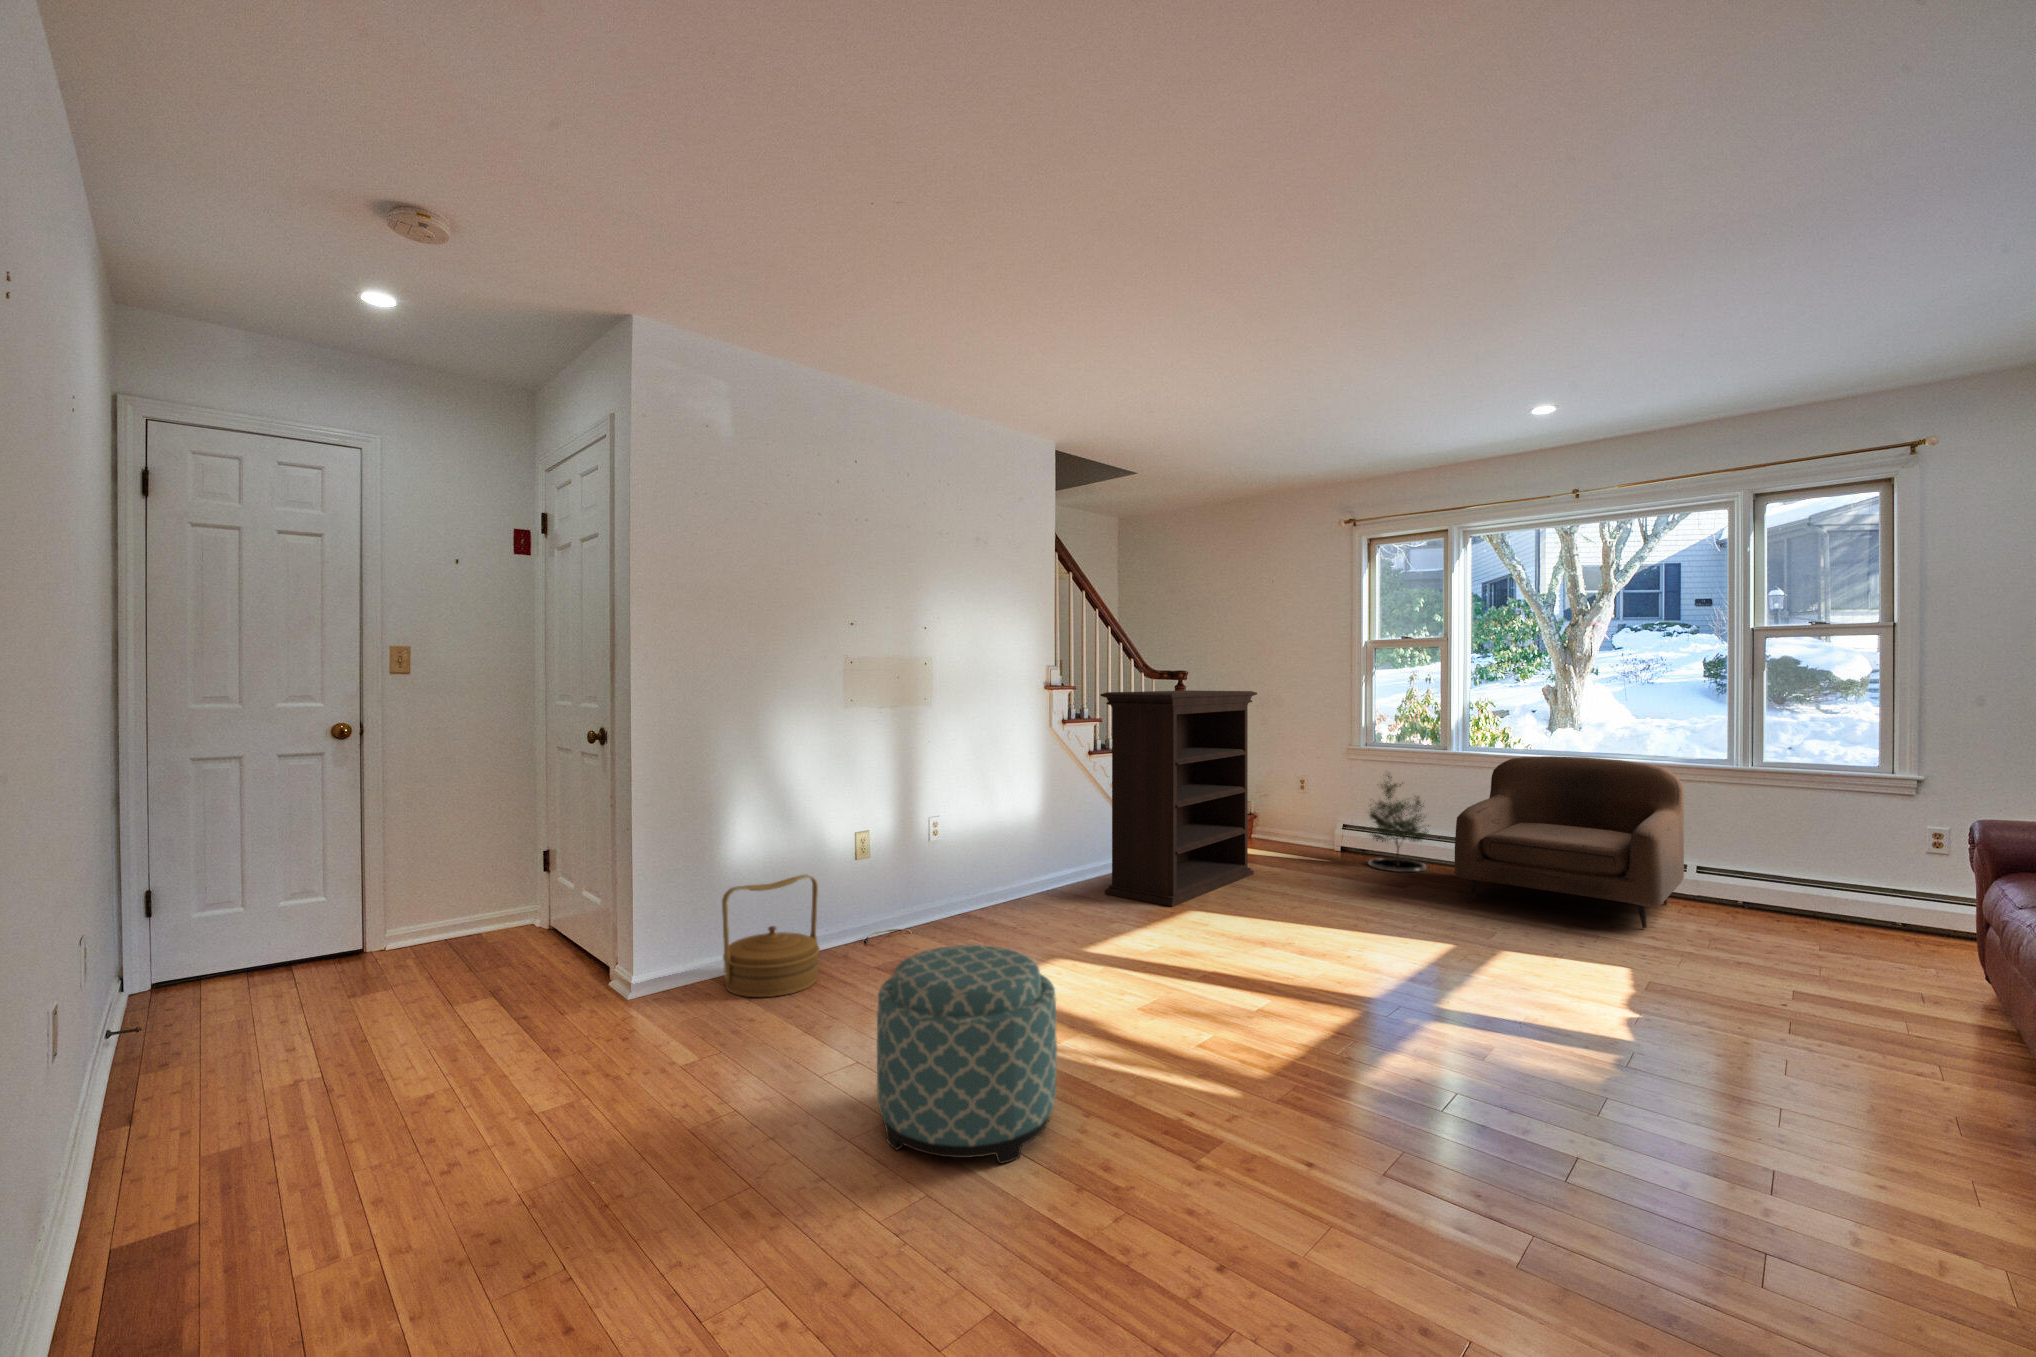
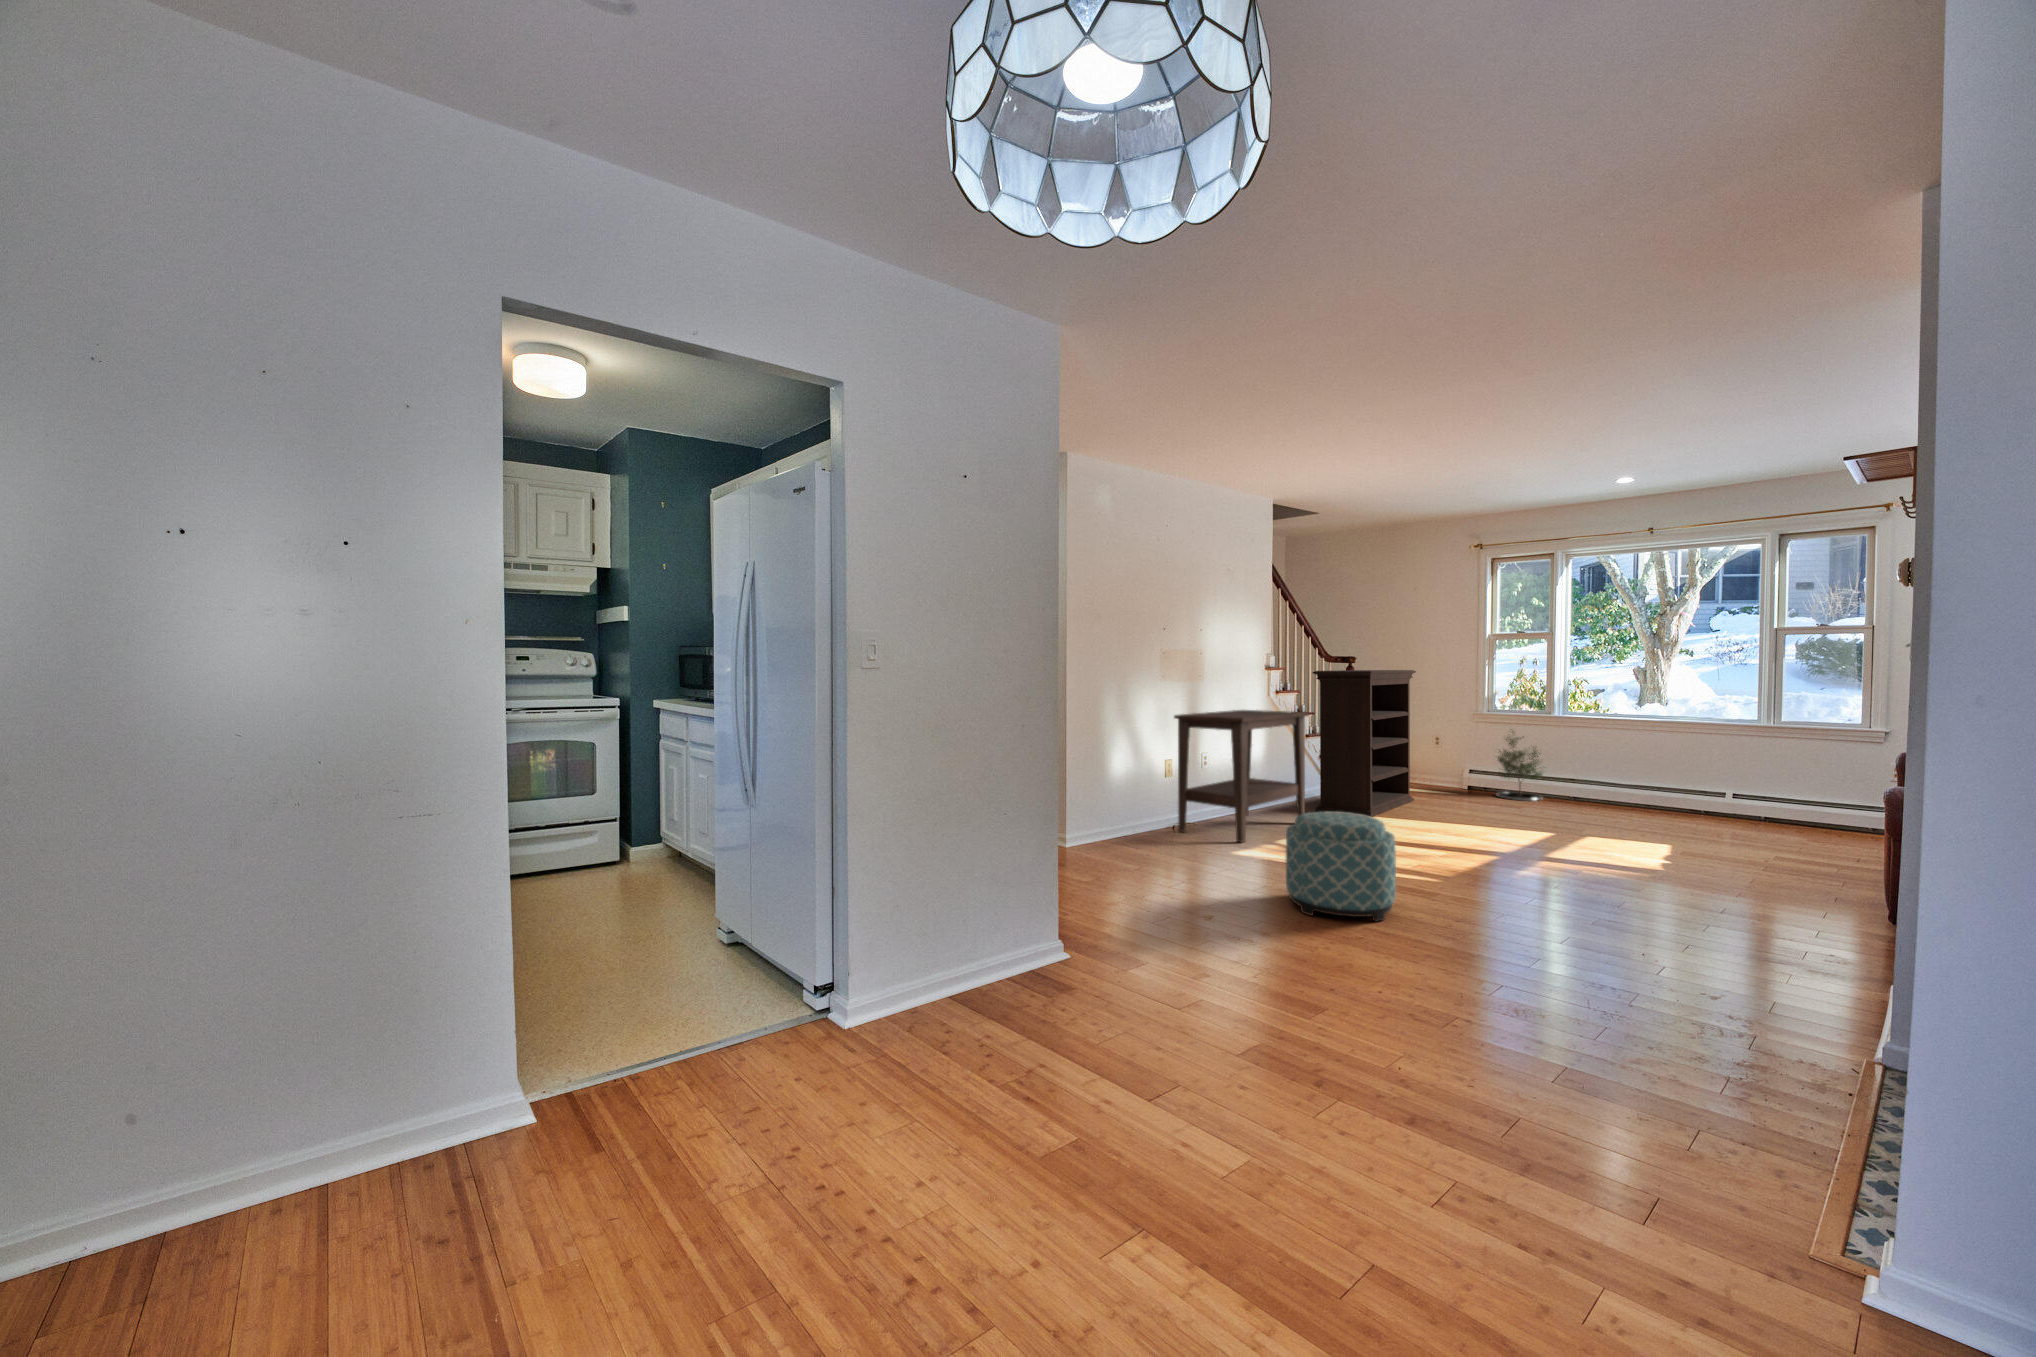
side table: none [858,749,1074,963] -> present [1174,710,1309,843]
armchair: present [1455,756,1684,928] -> none [1575,716,1751,832]
woven basket: present [722,875,820,997] -> none [1116,785,1176,856]

